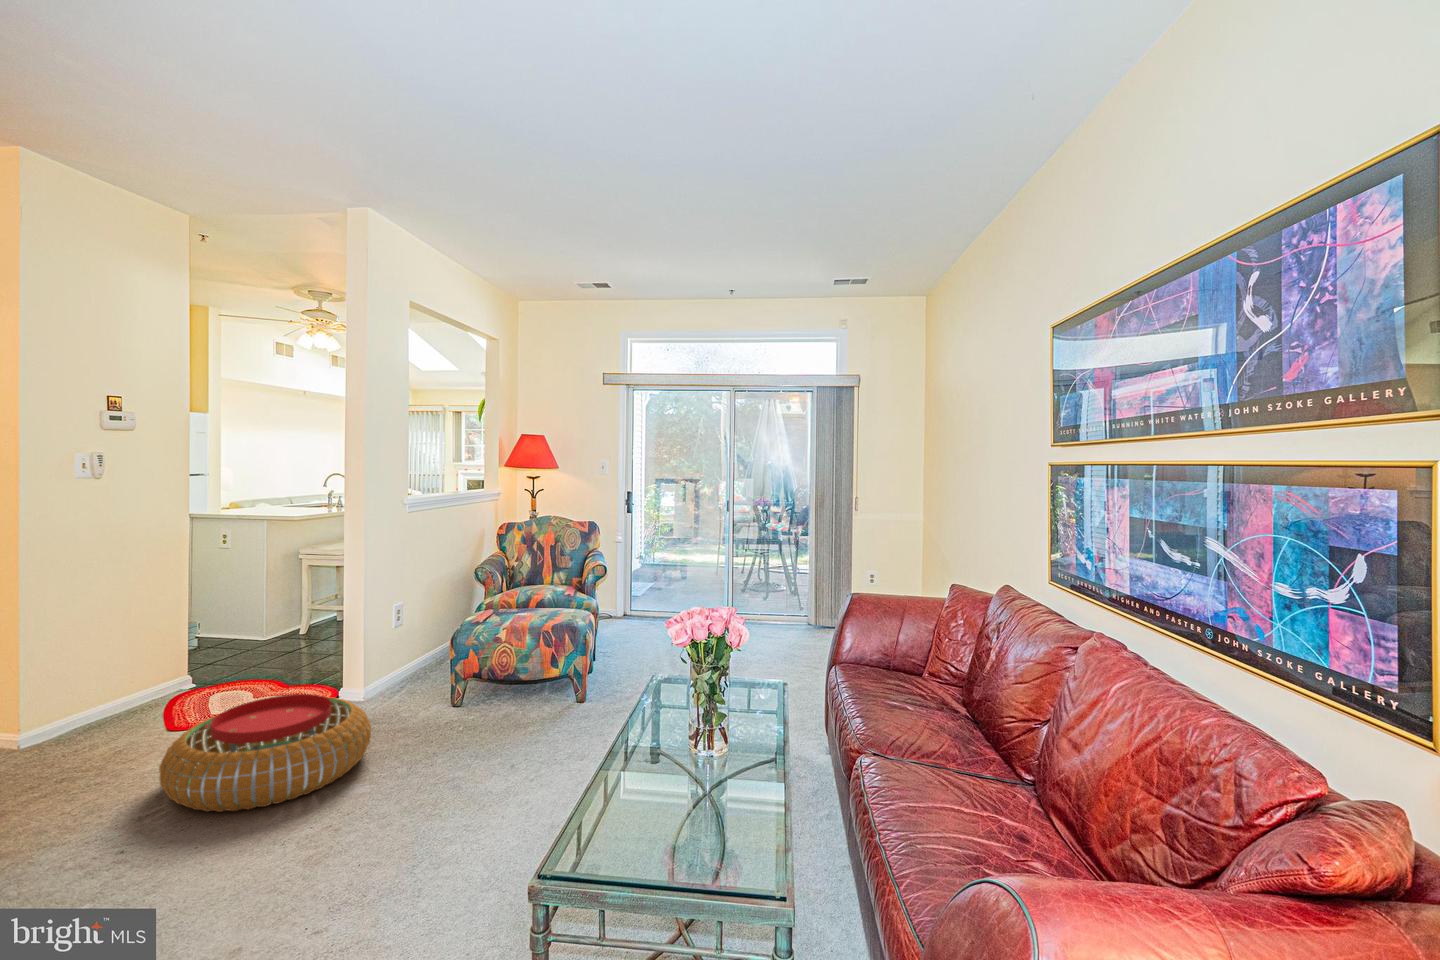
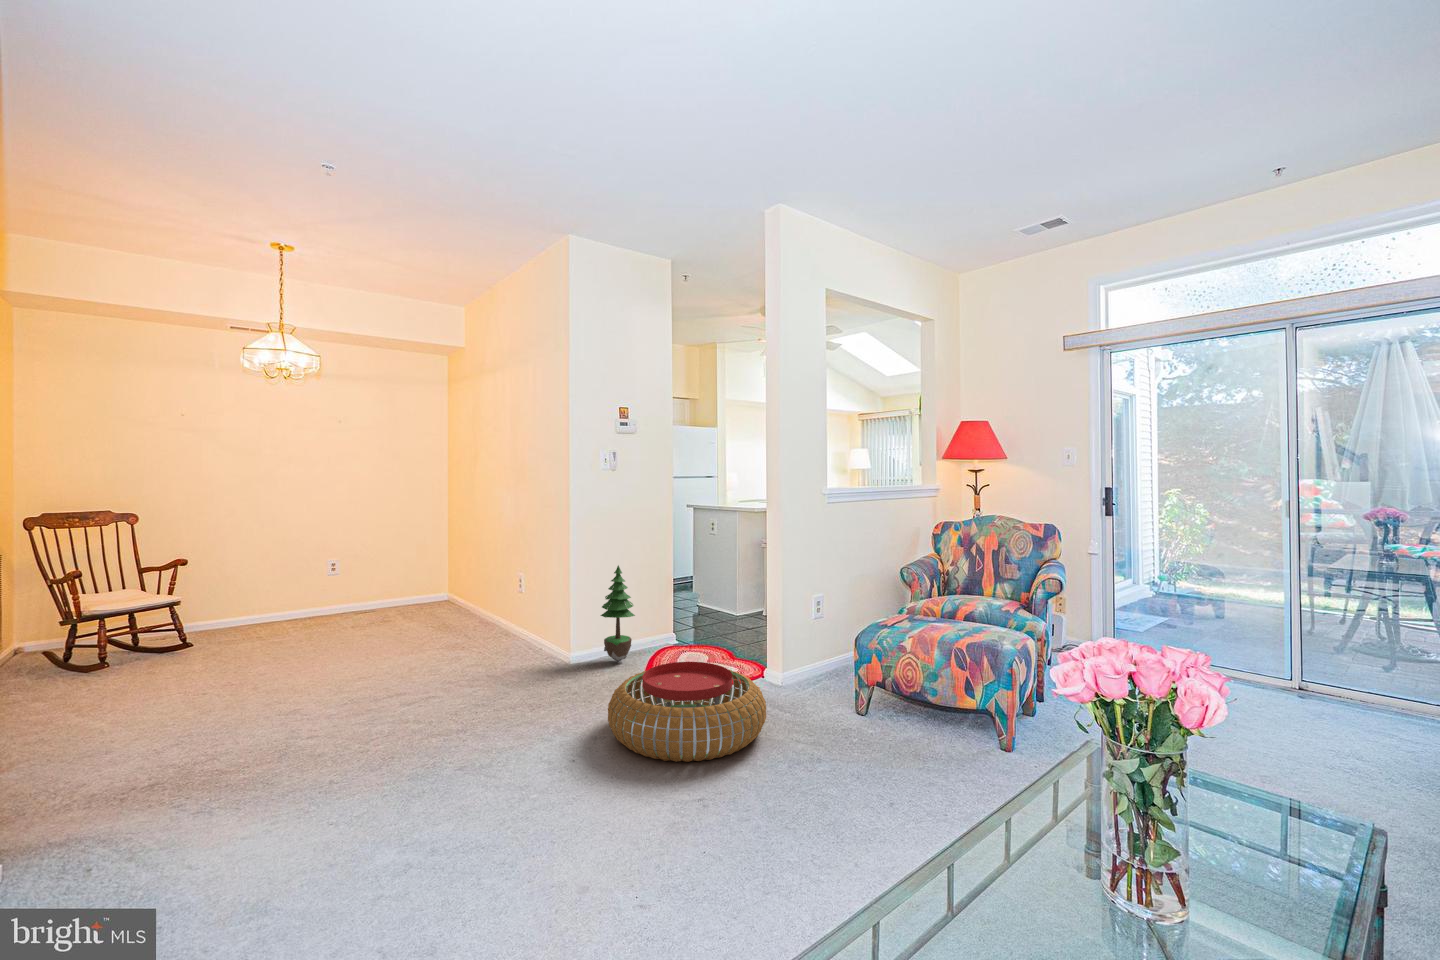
potted tree: none [74,602,137,728] -> present [601,565,635,662]

